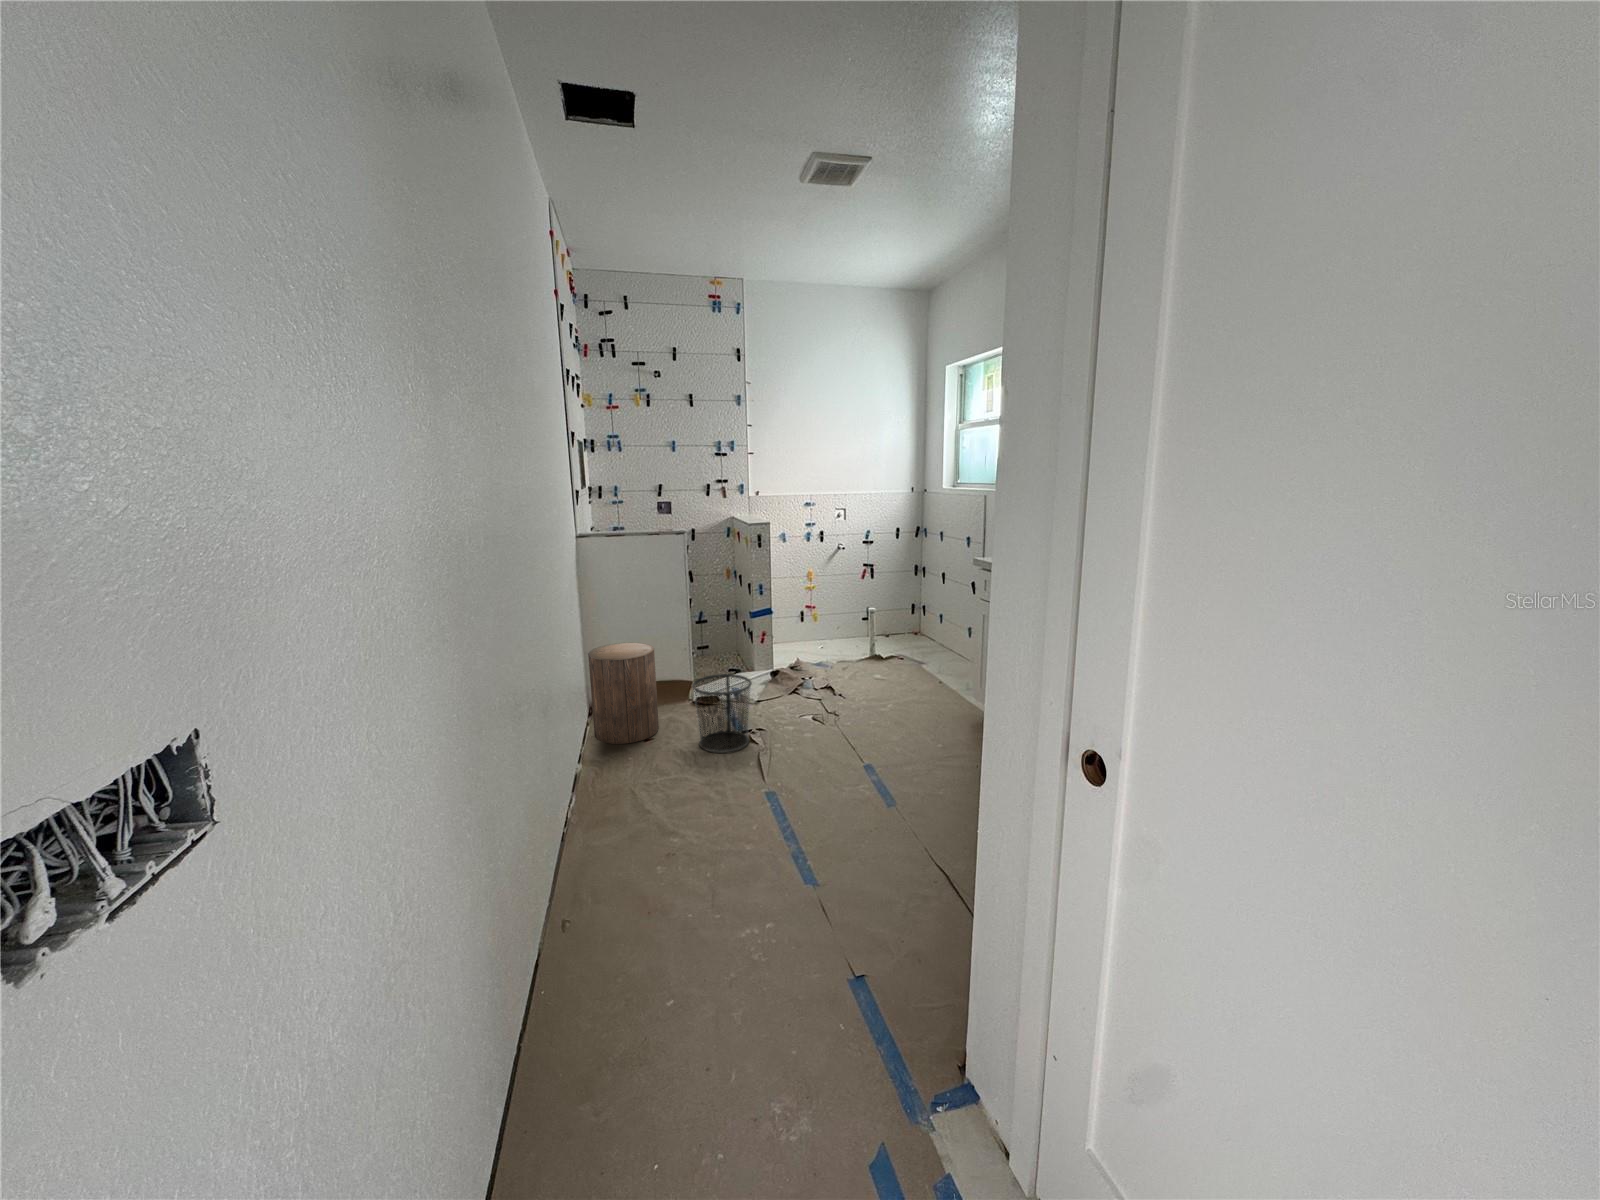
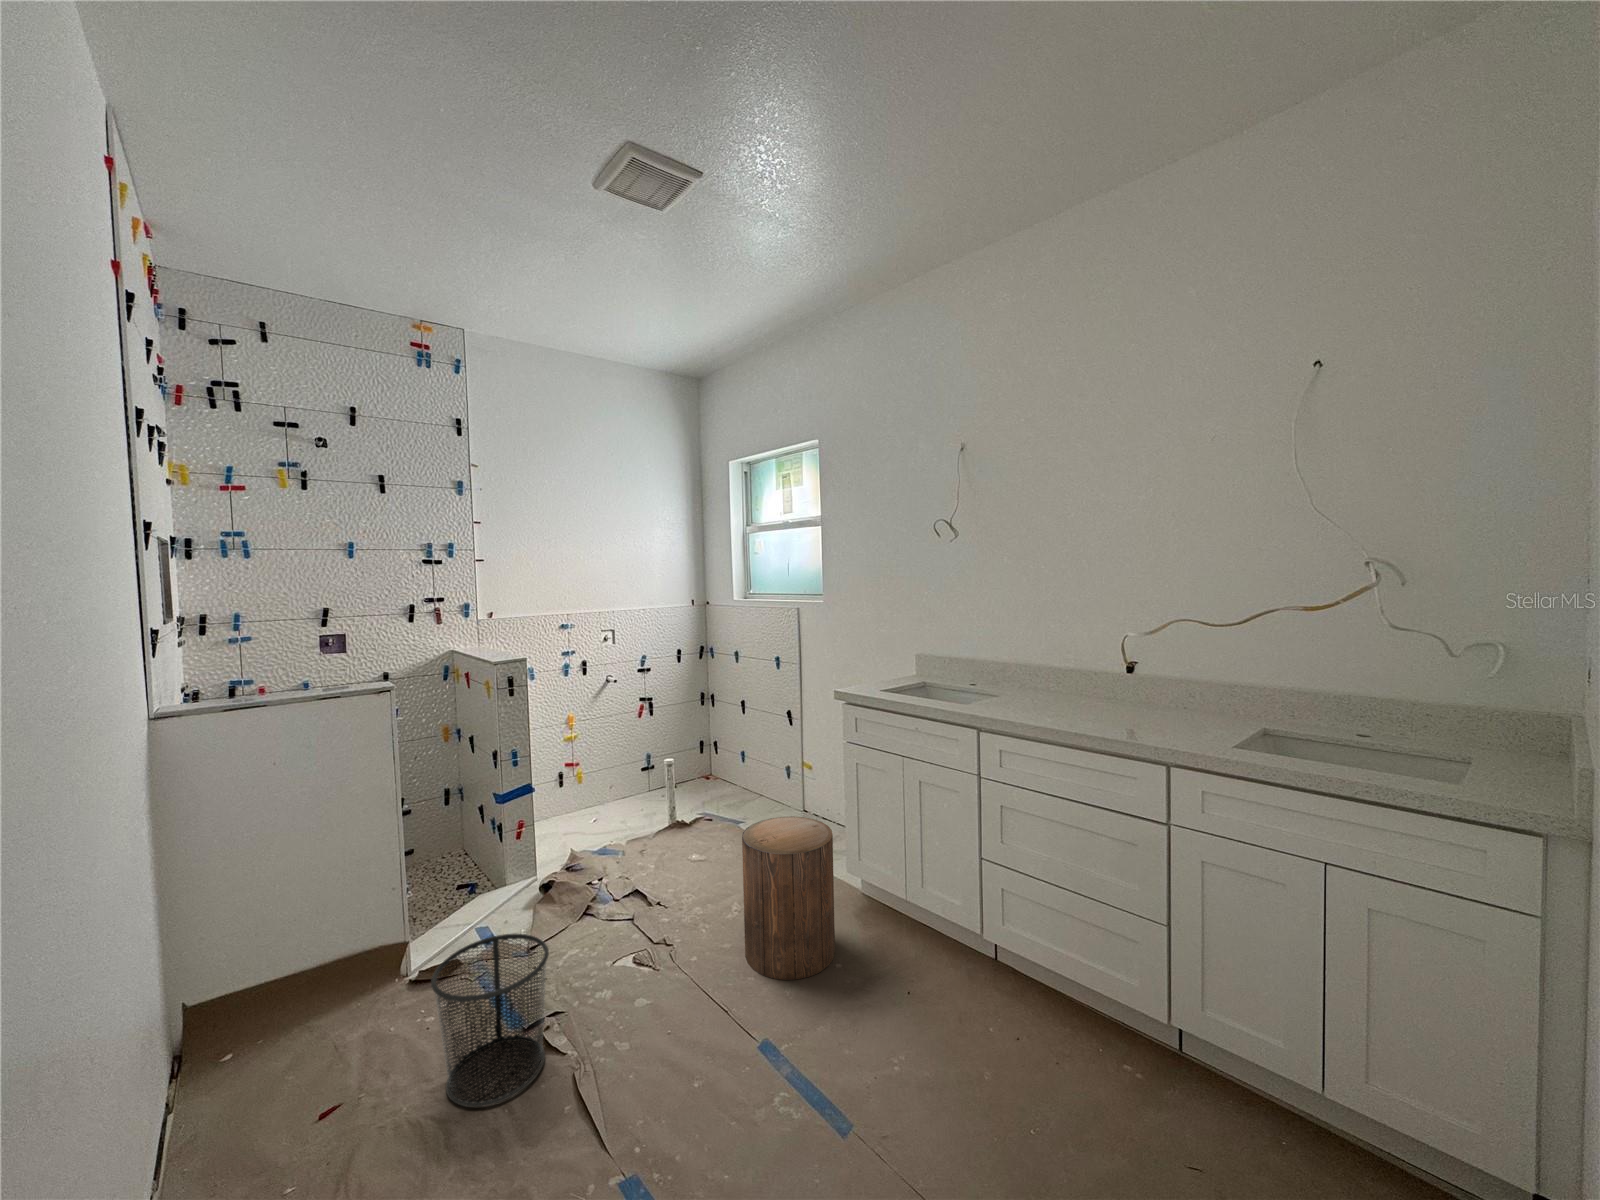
stool: present [588,642,659,744] -> present [742,816,835,980]

